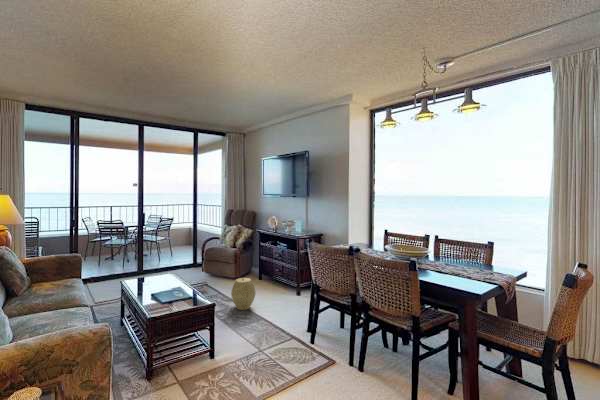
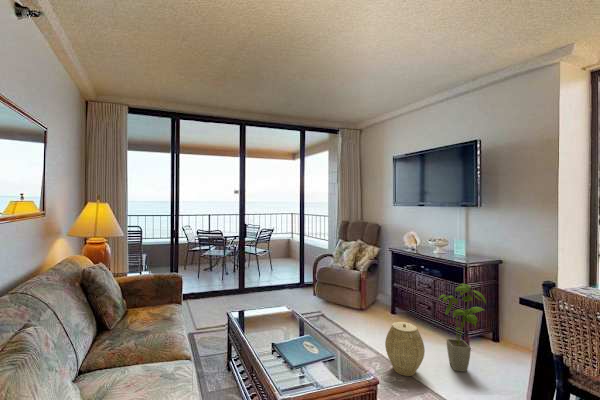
house plant: none [269,250,298,305] -> present [438,284,486,372]

